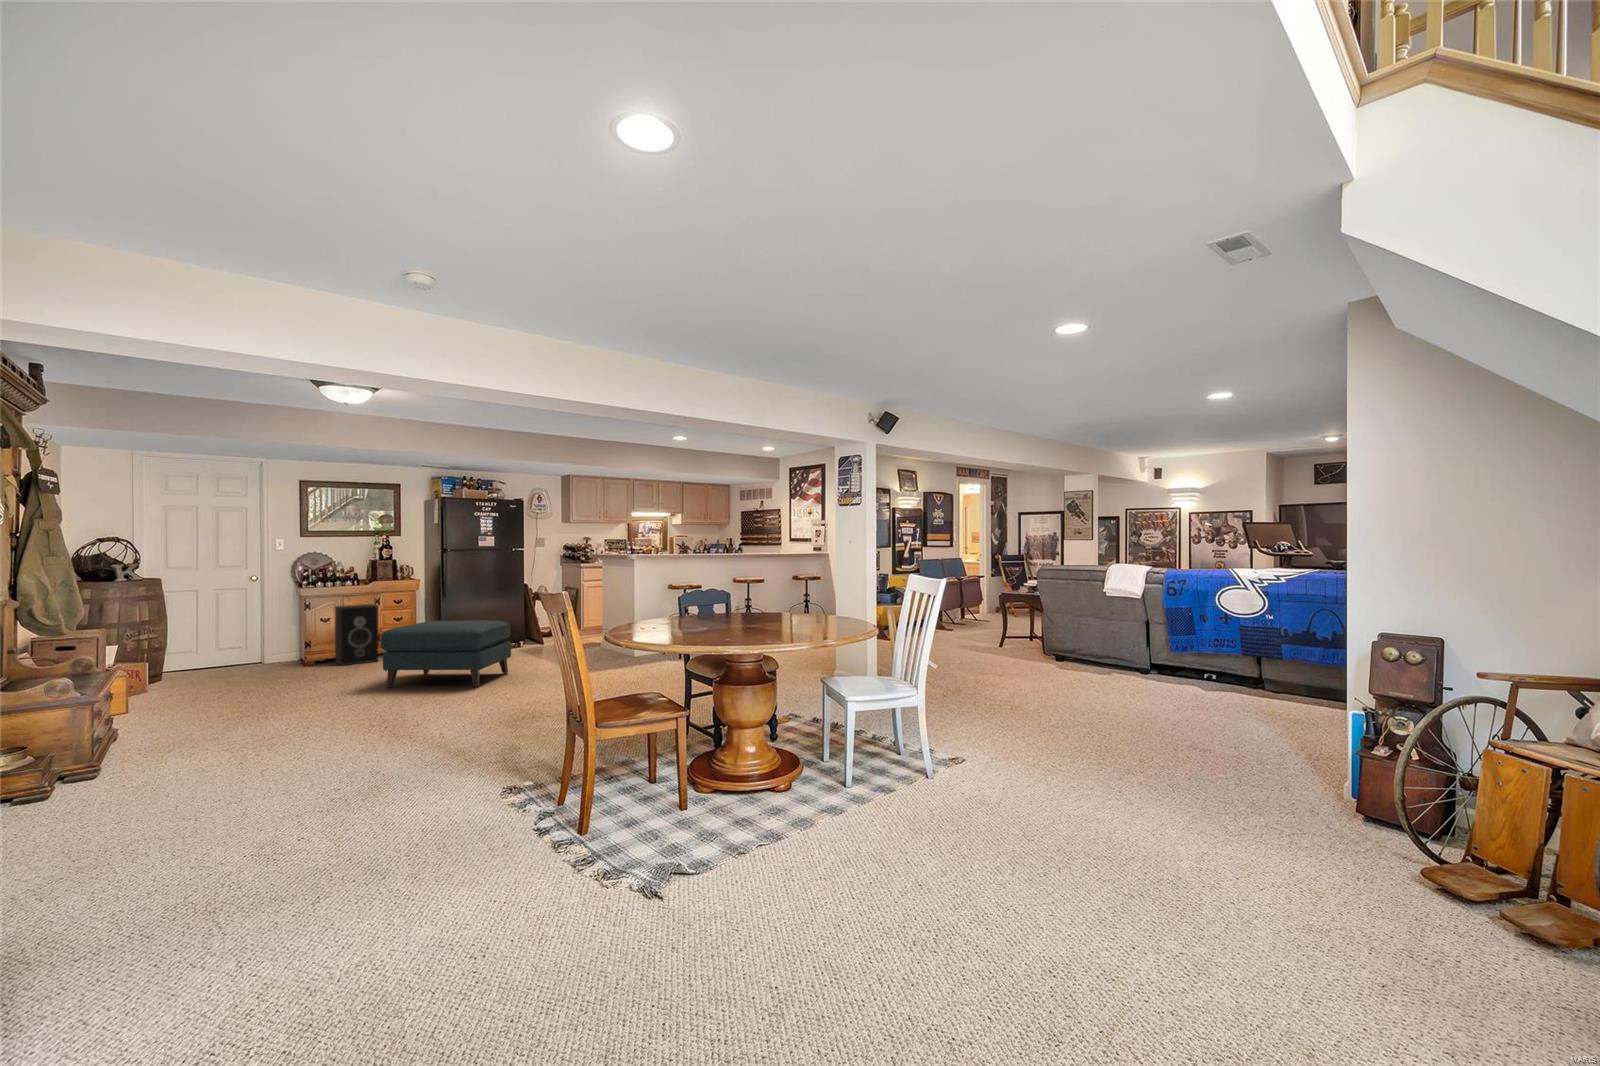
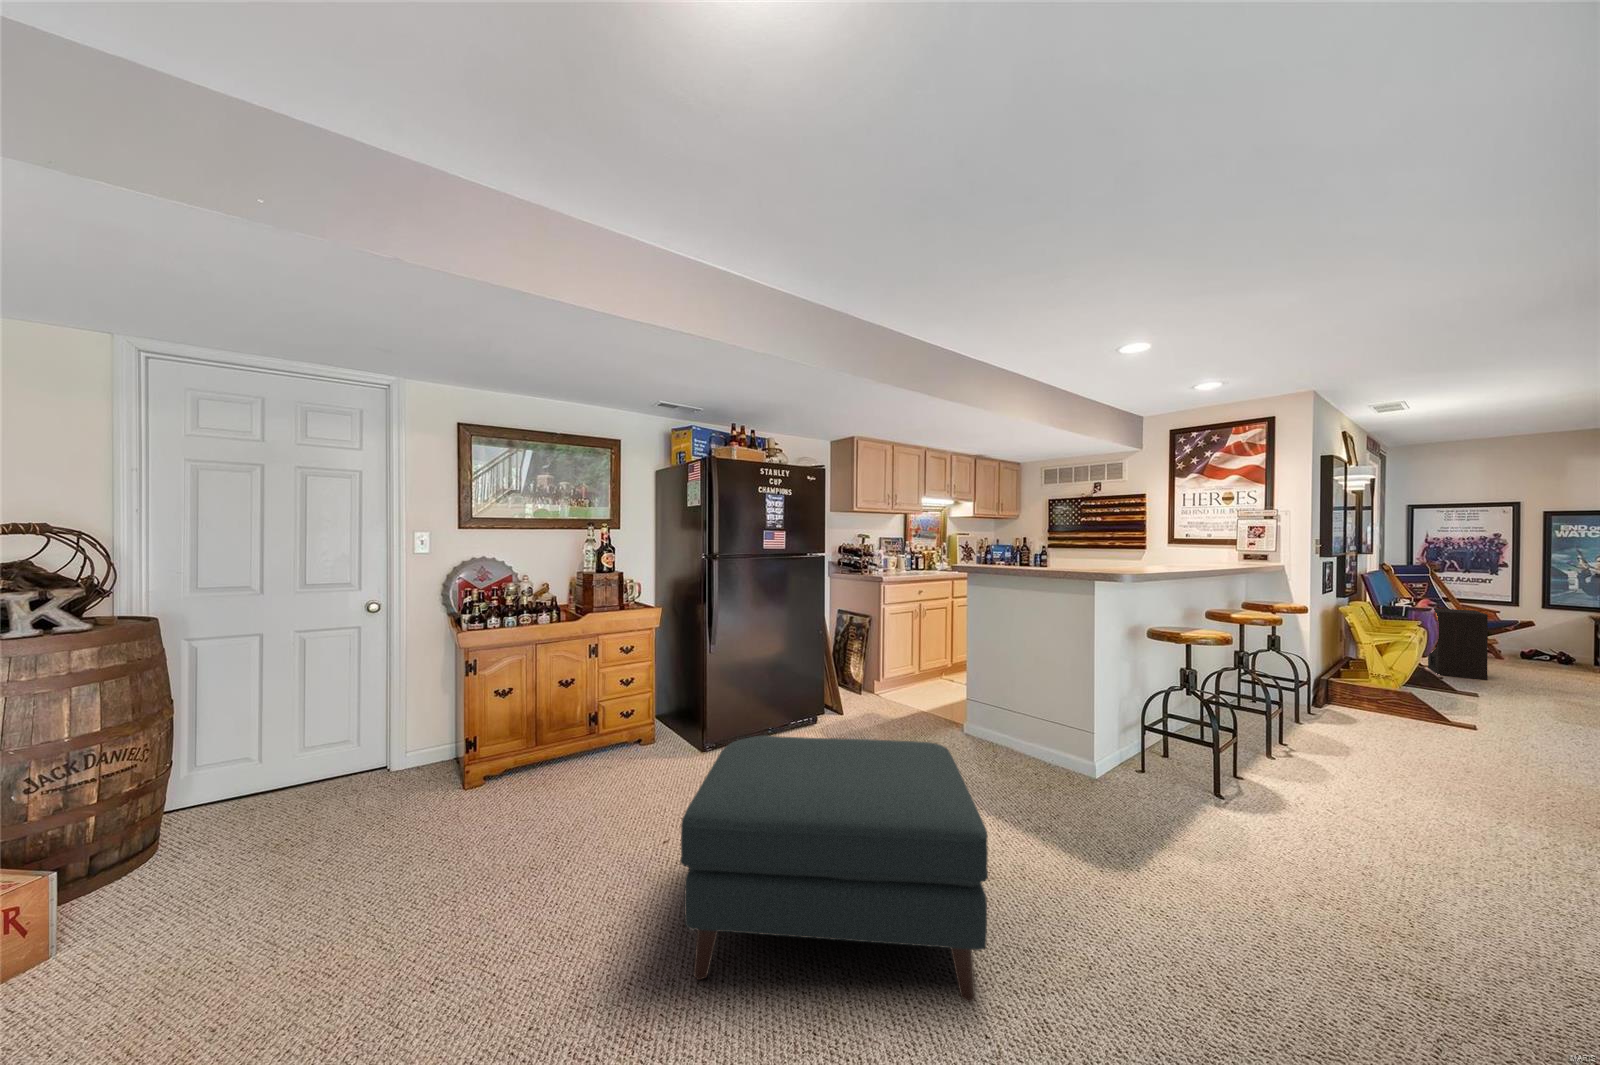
speaker: present [335,604,378,665] -> present [1428,608,1488,680]

